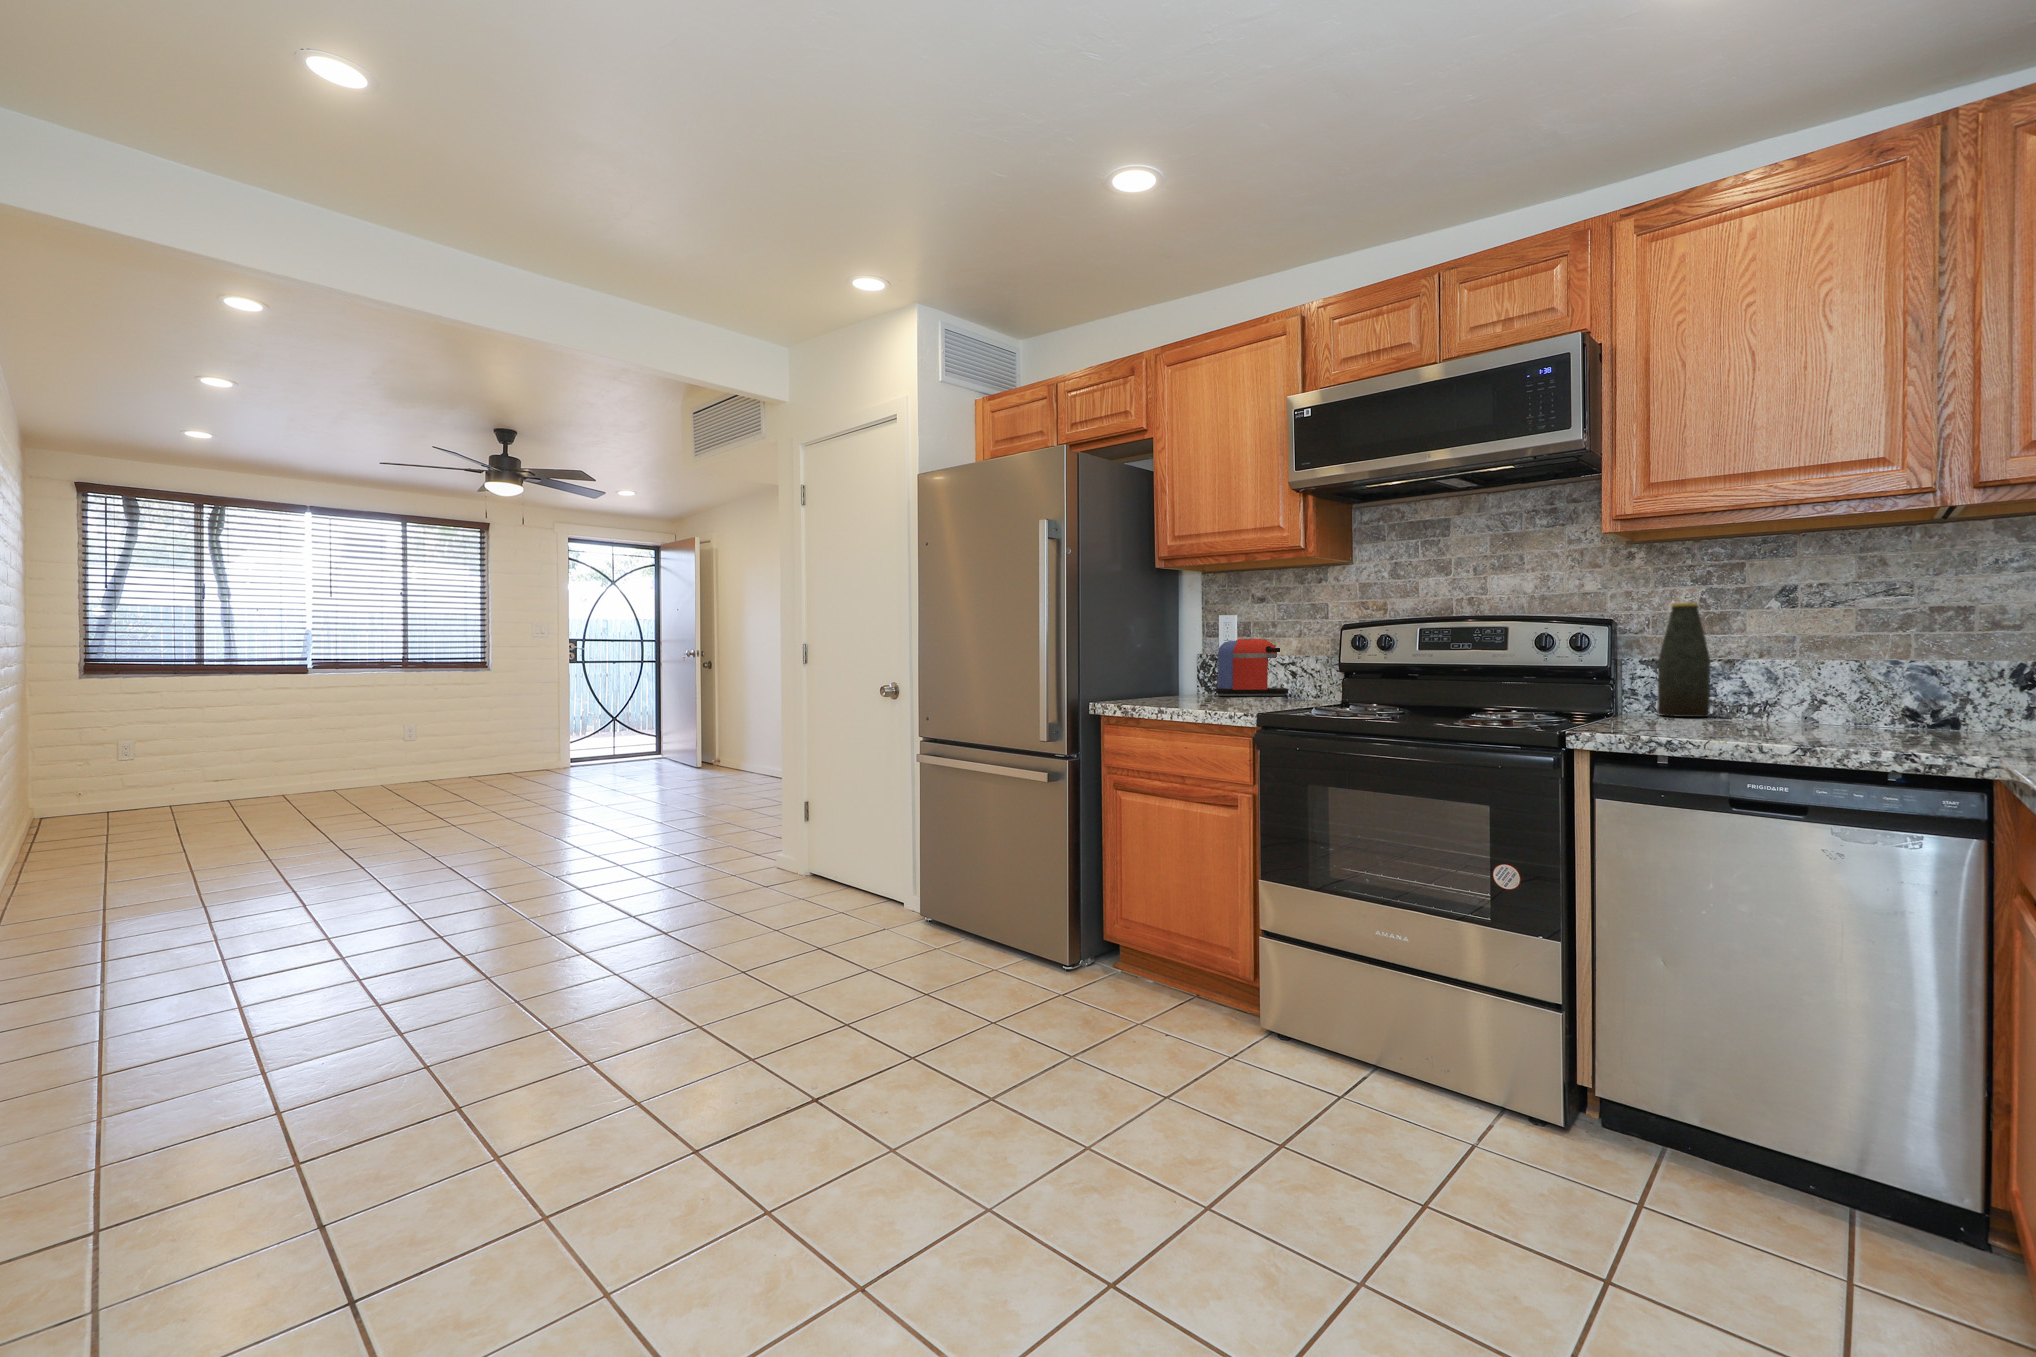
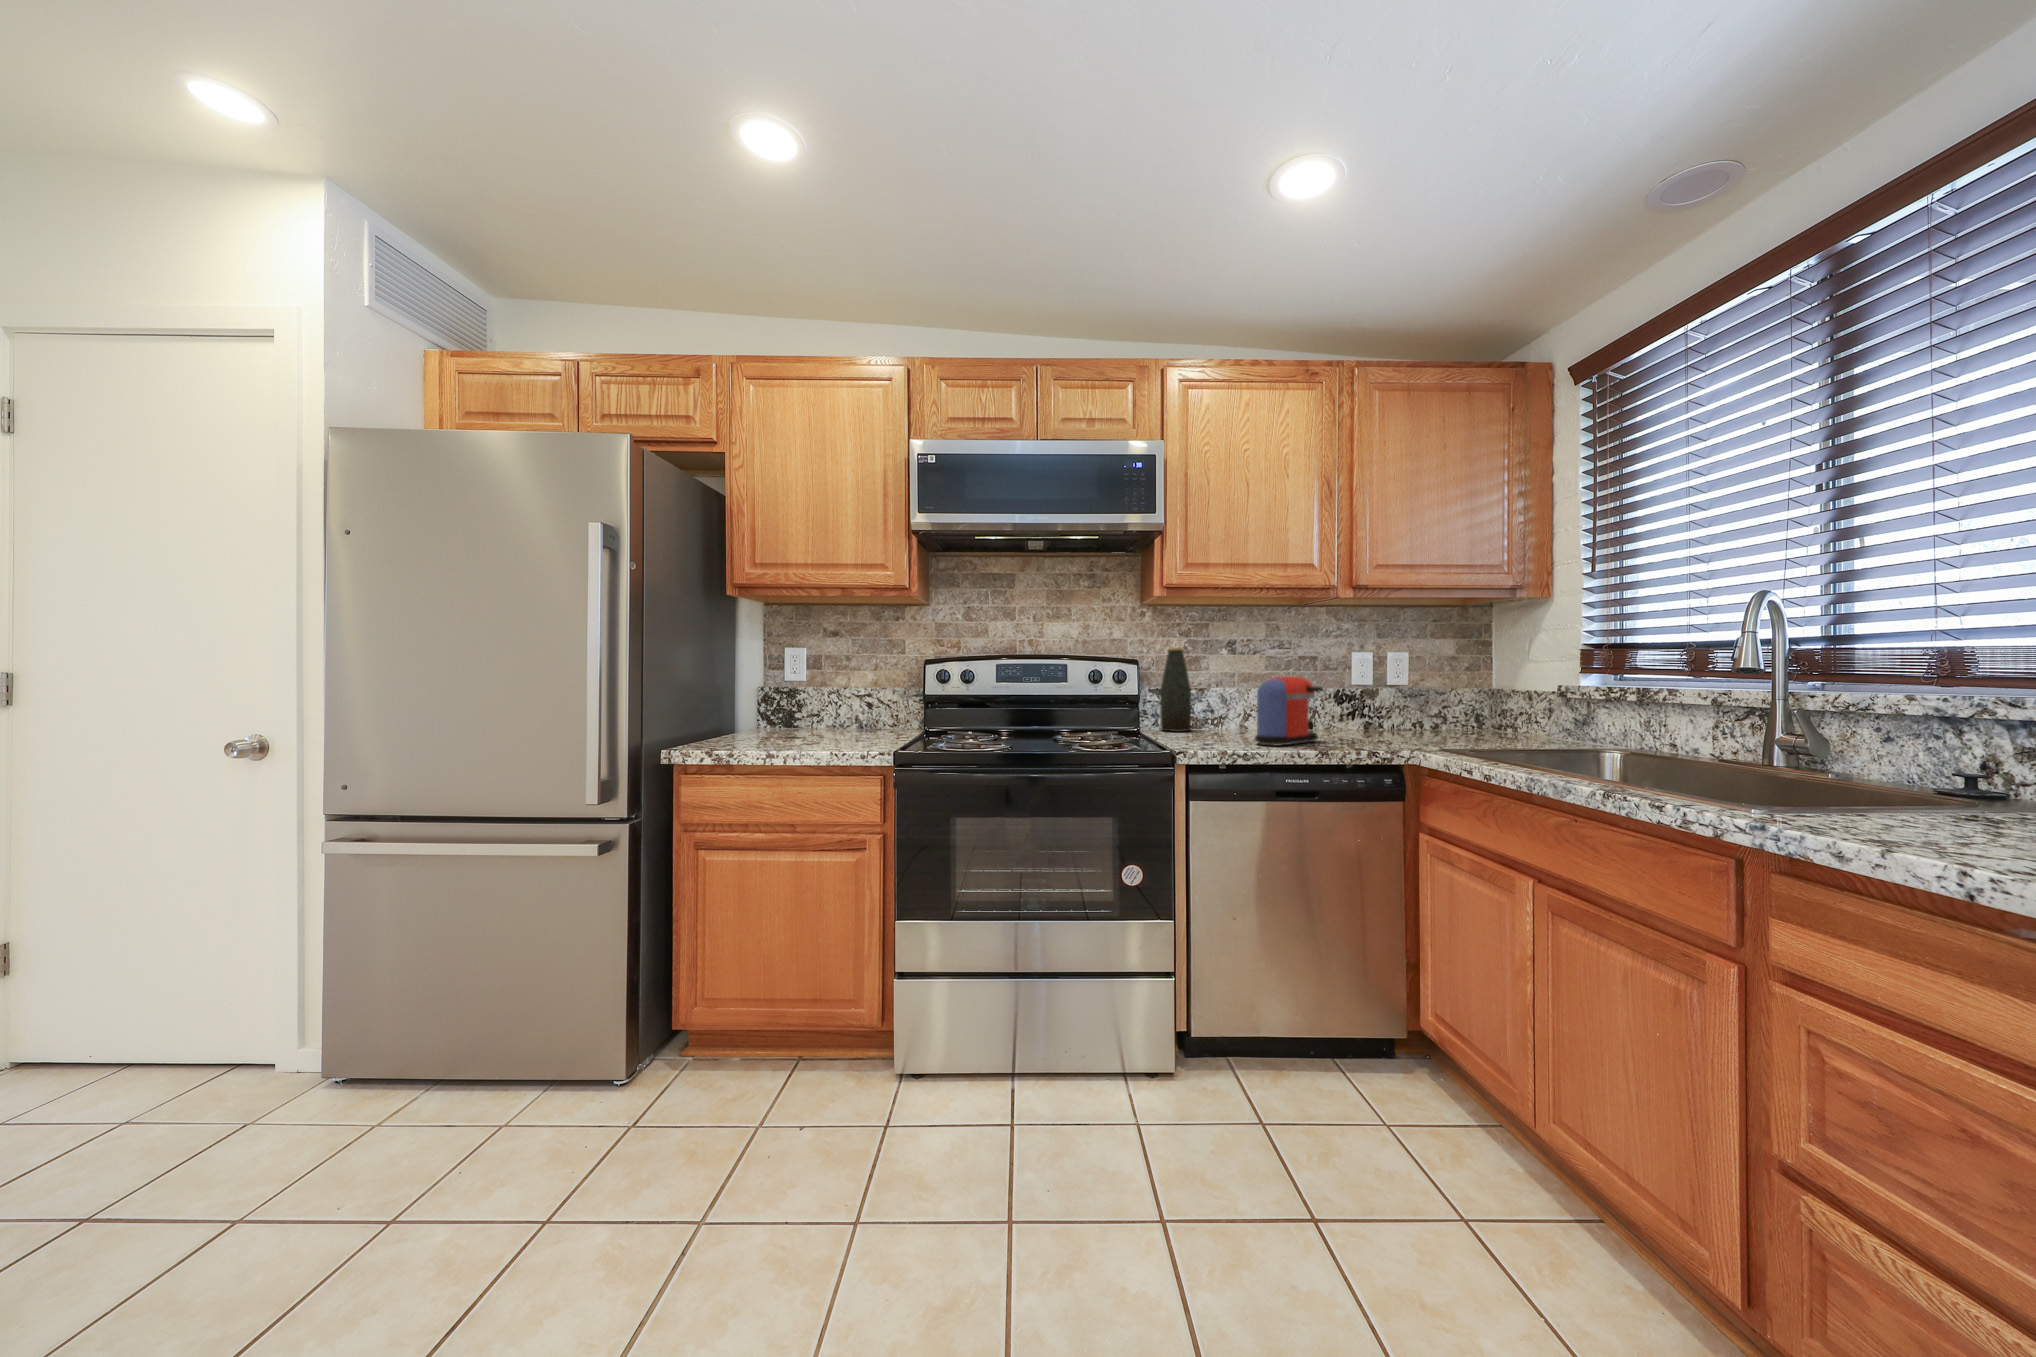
coffee maker: present [1216,639,1288,696] -> present [1255,676,1322,745]

